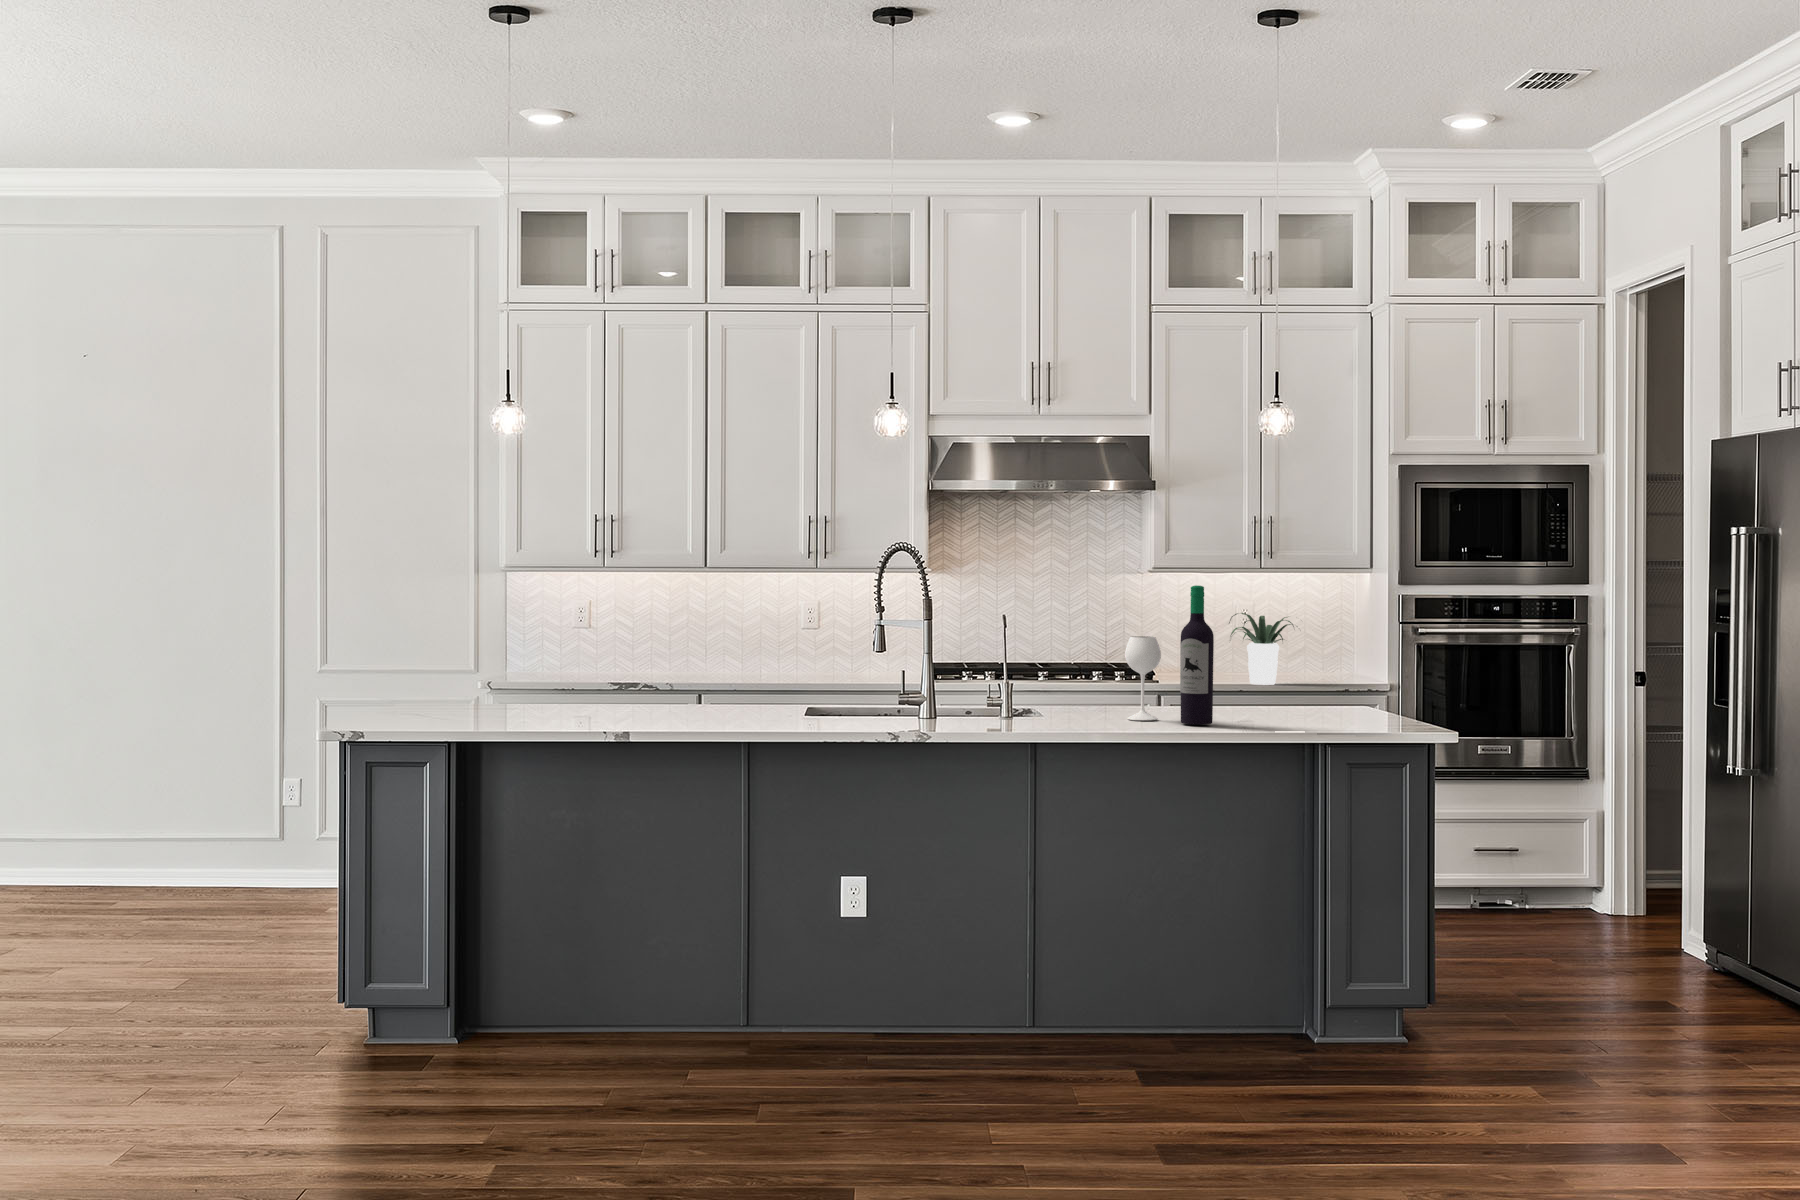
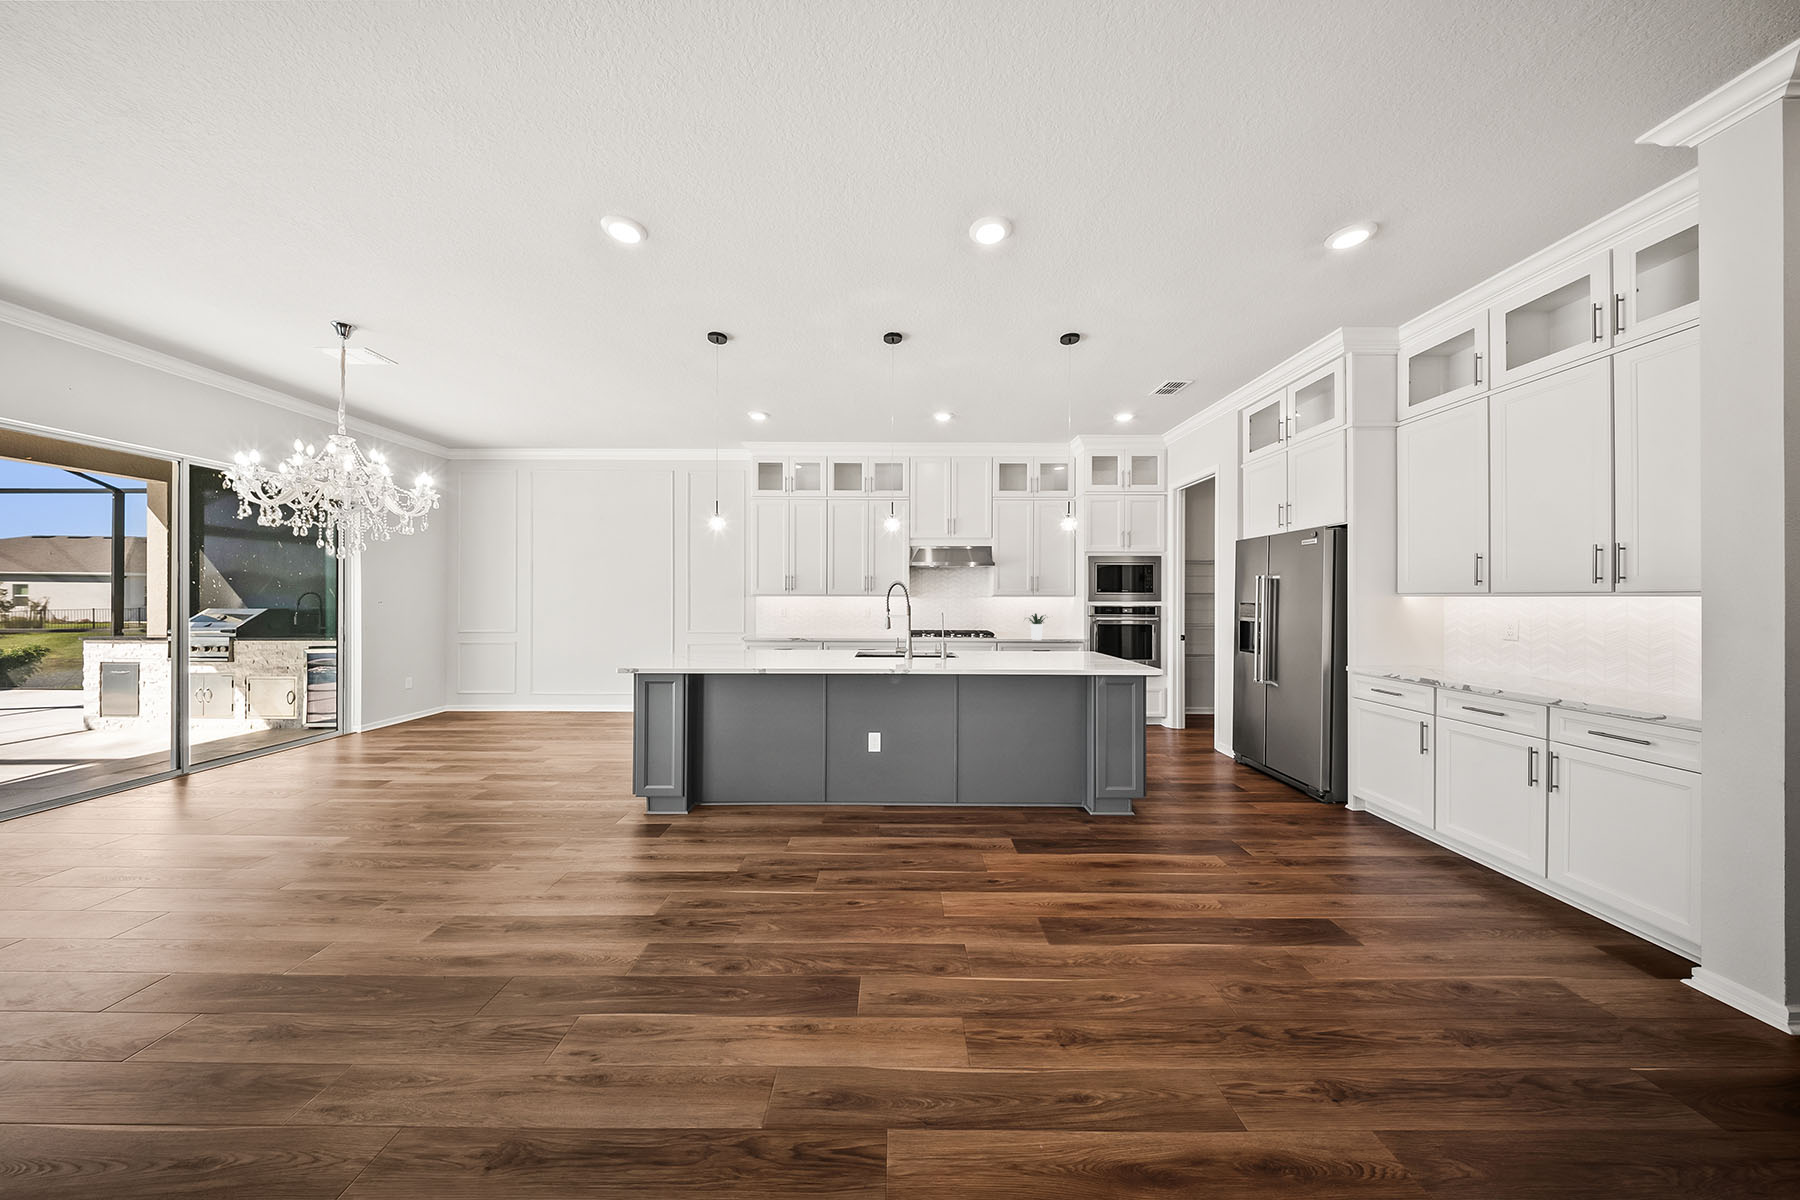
wine bottle: present [1125,585,1214,725] -> none [970,598,1001,649]

